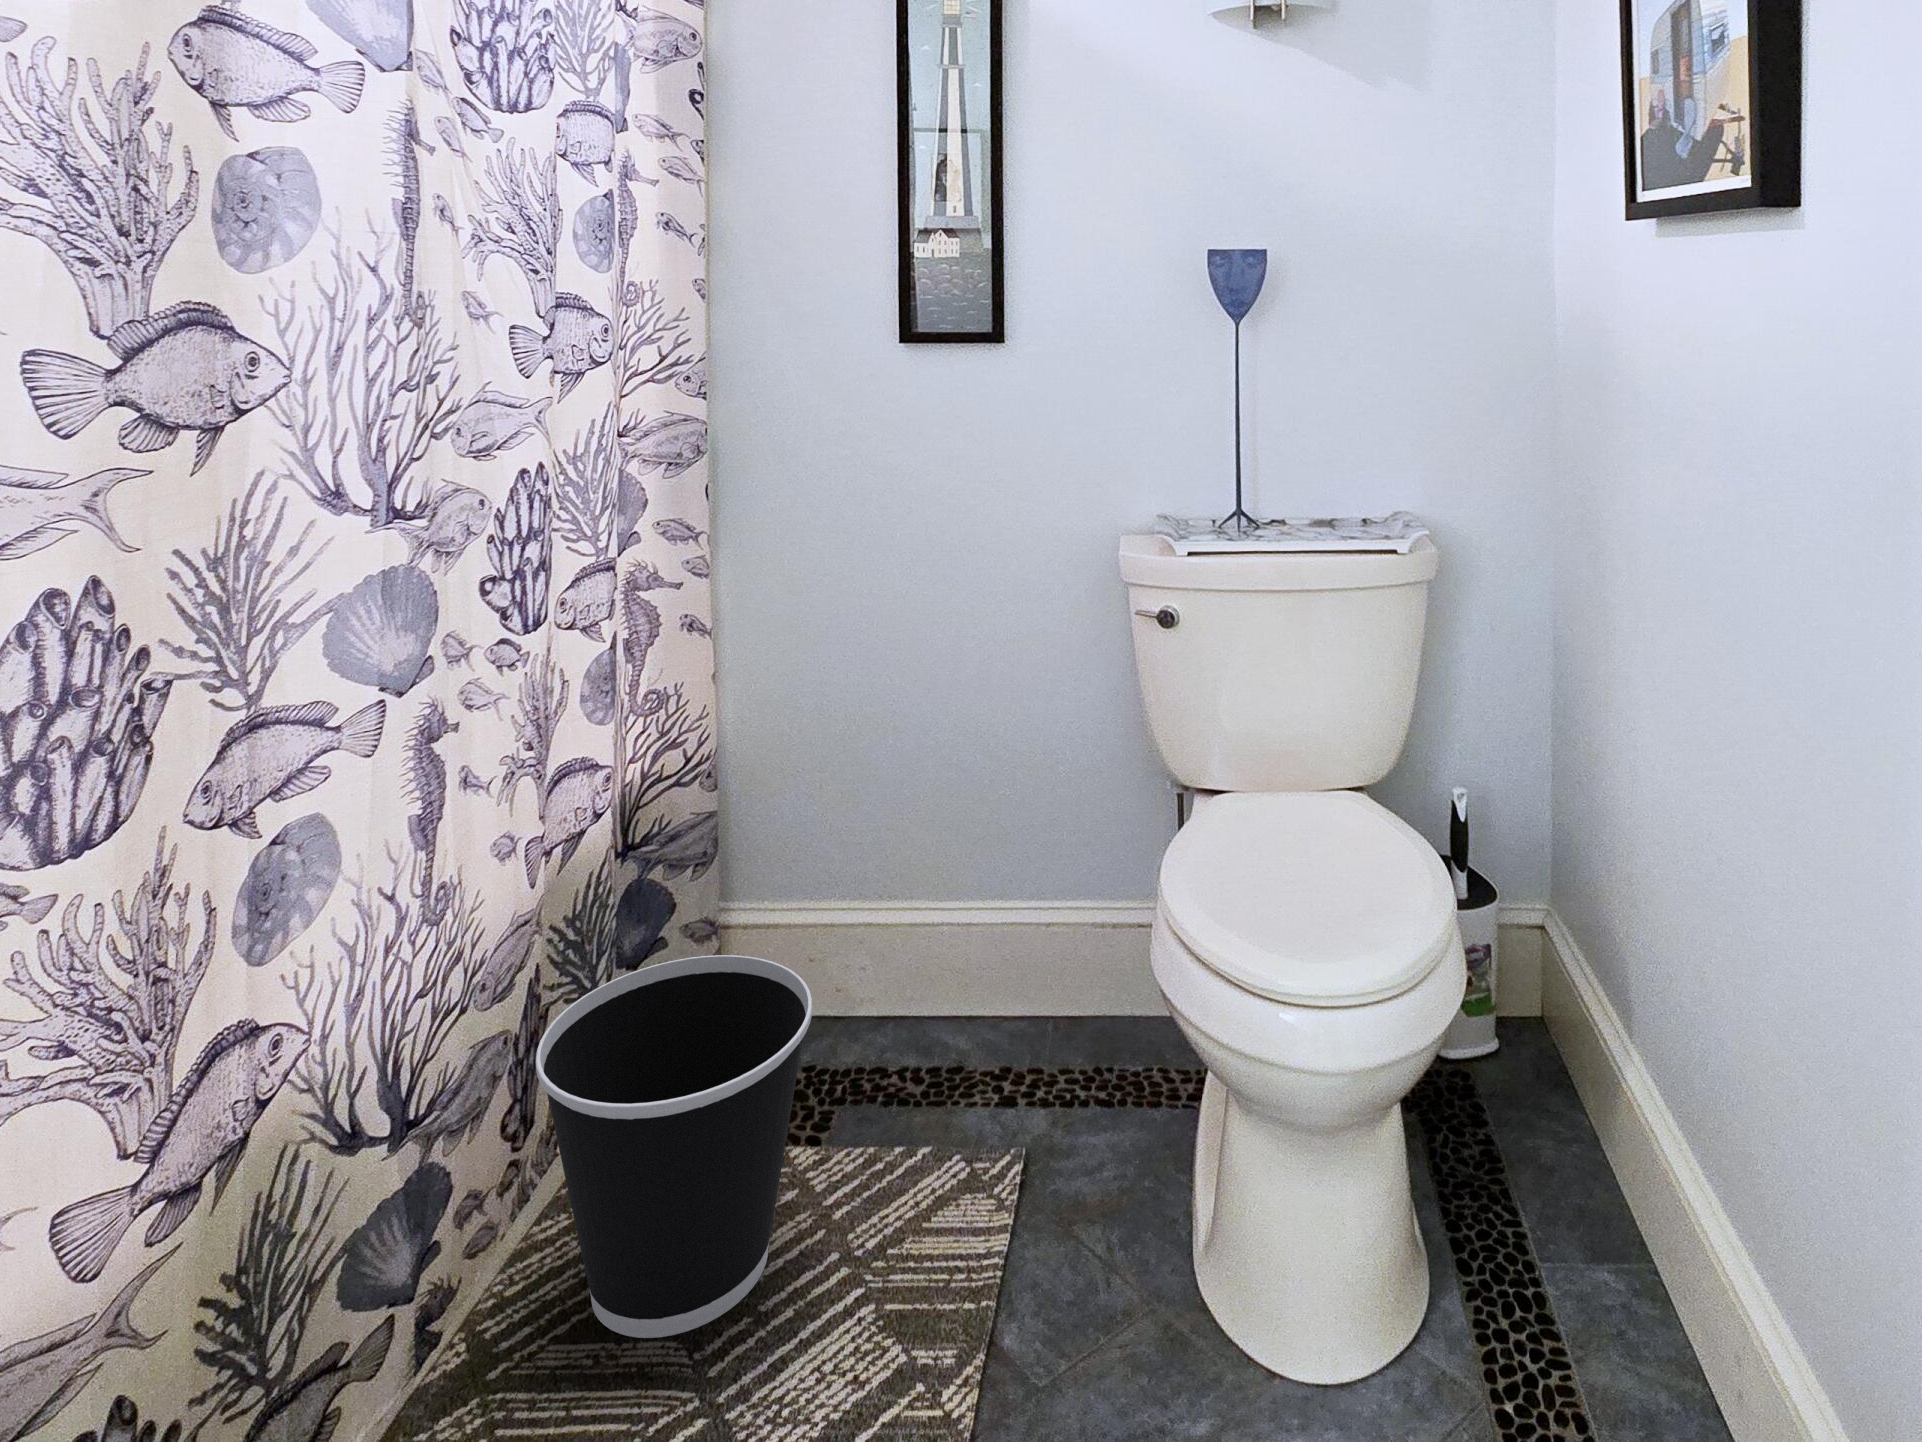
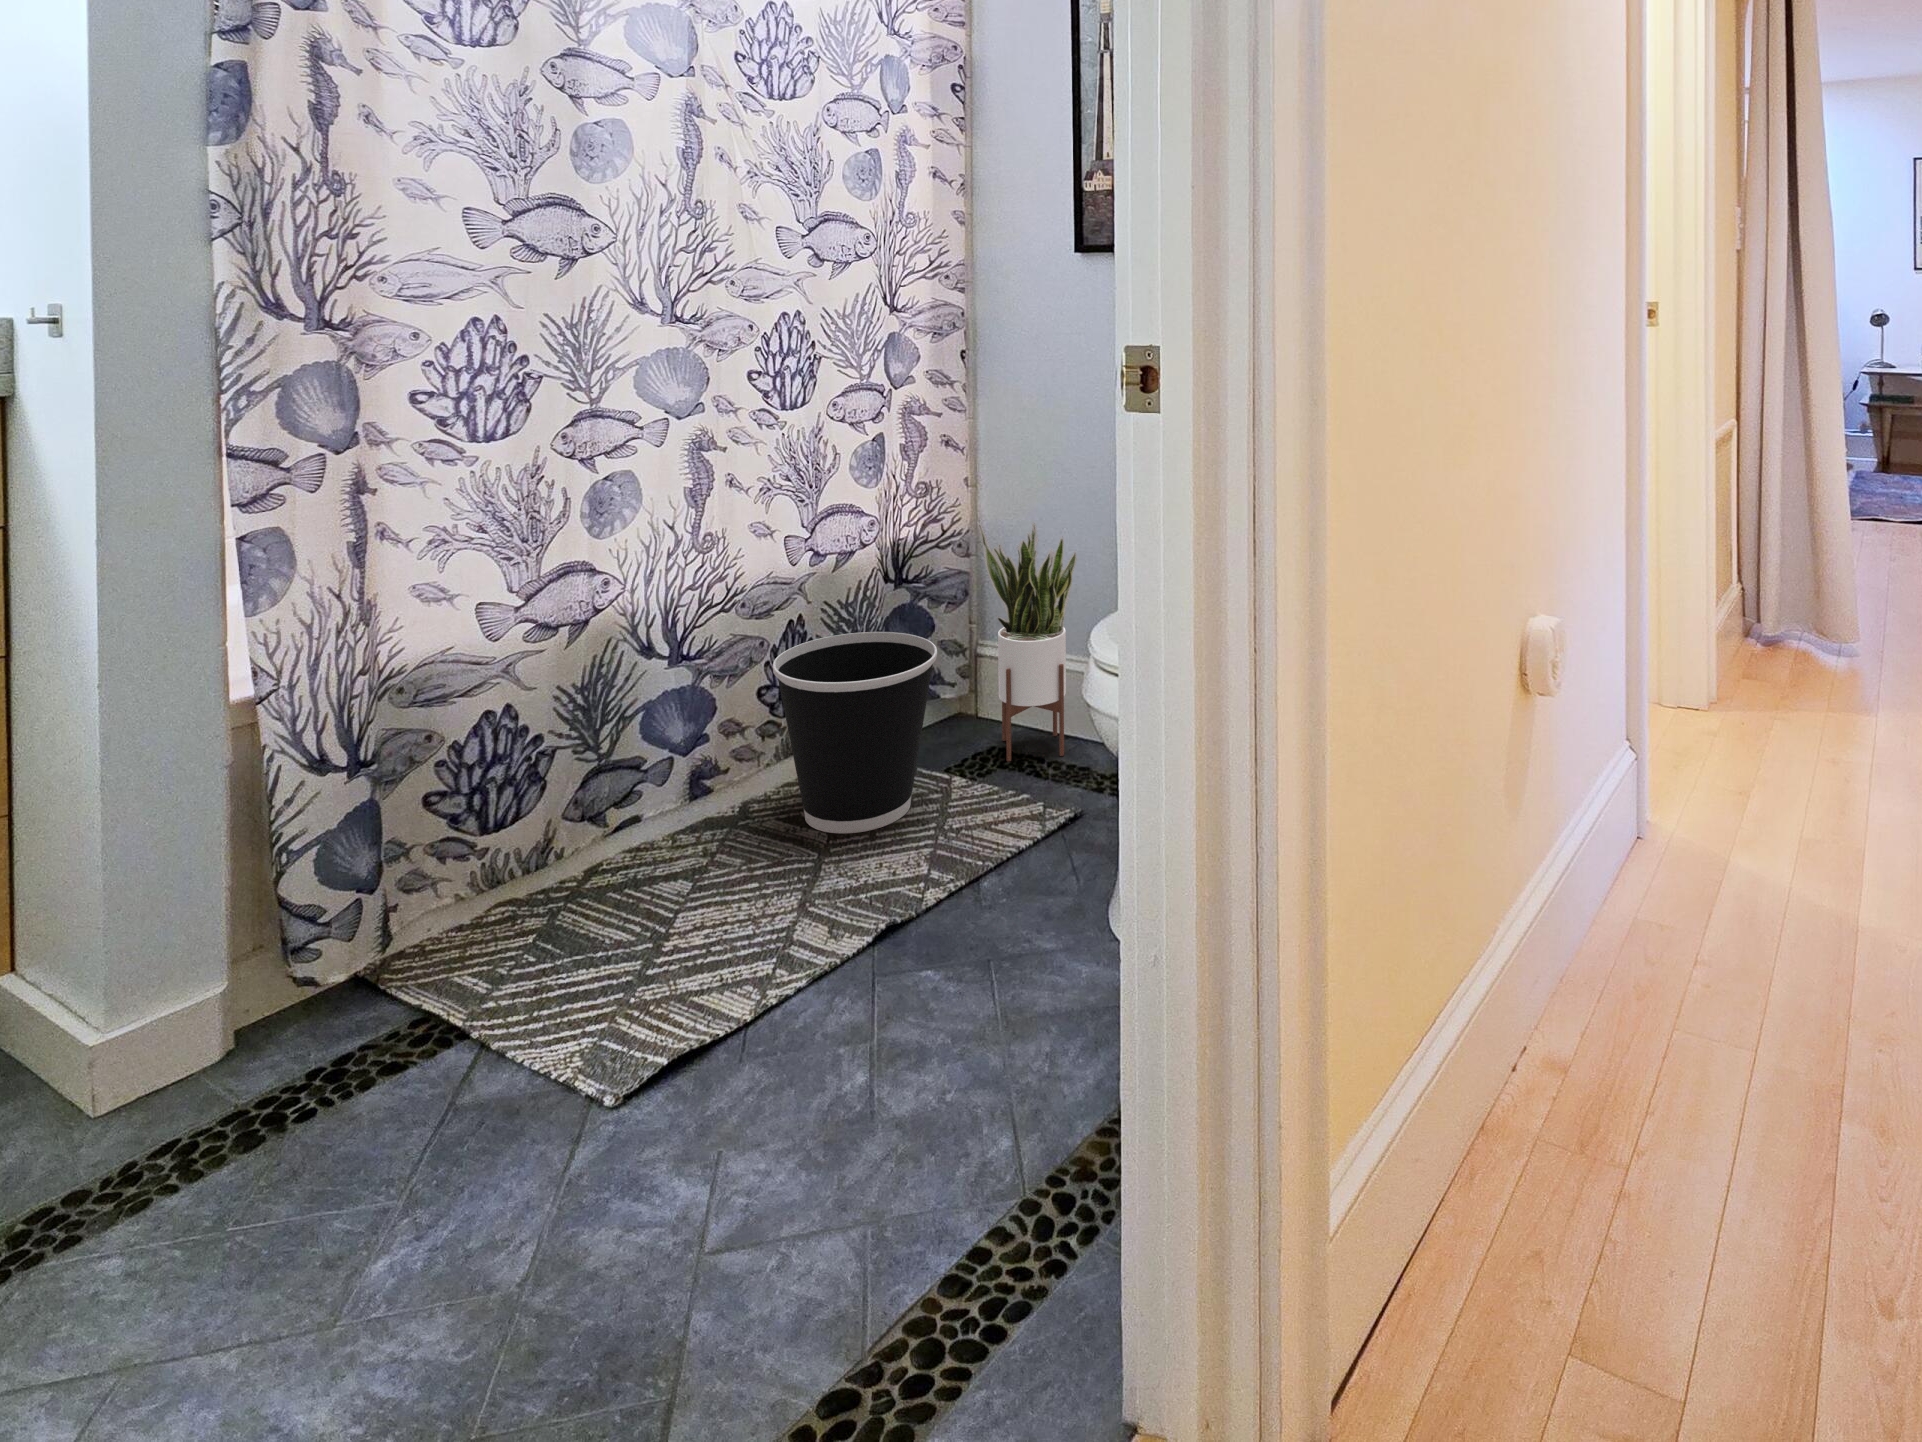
potted plant: none [773,736,922,1097] -> present [977,522,1077,761]

